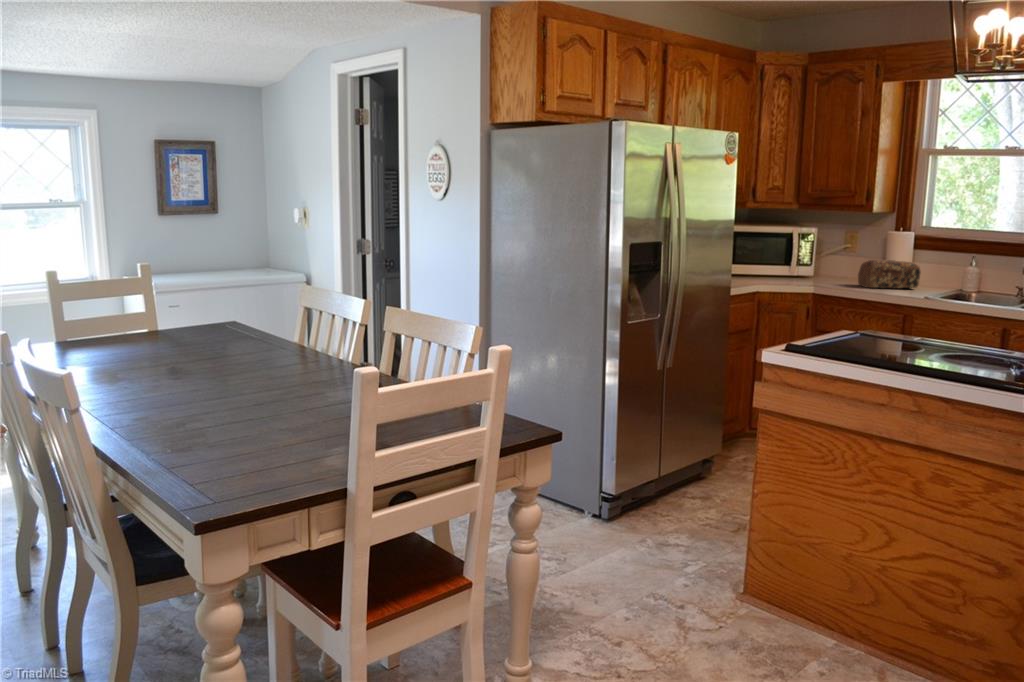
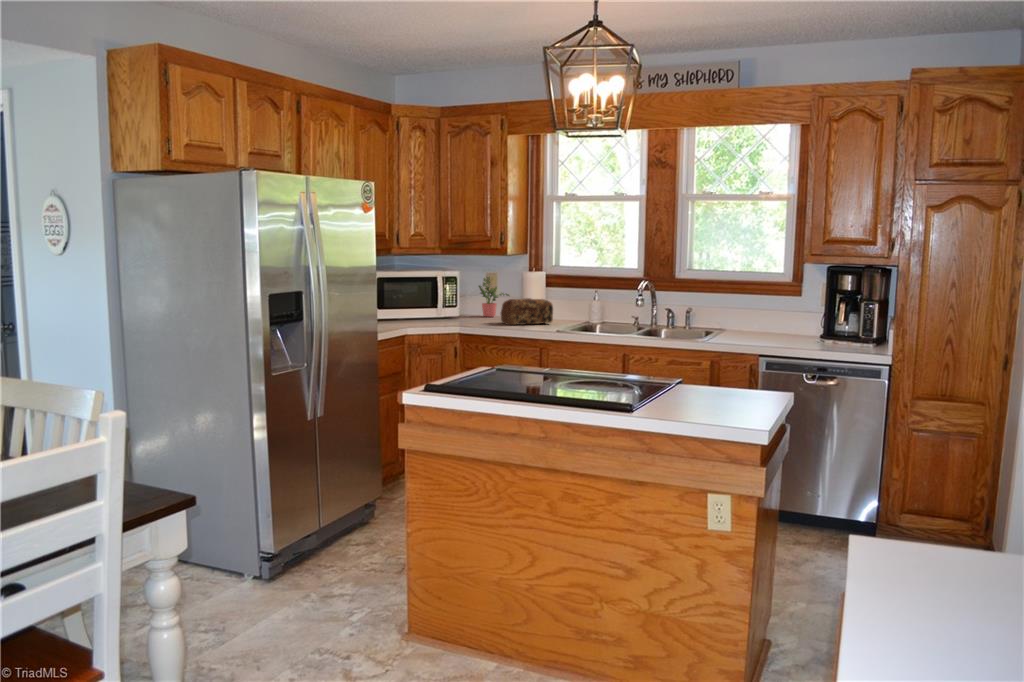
potted plant: none [833,235,868,278] -> present [479,277,509,317]

